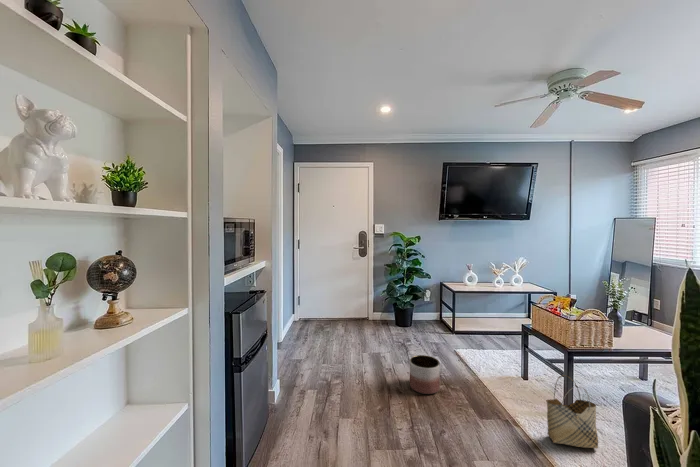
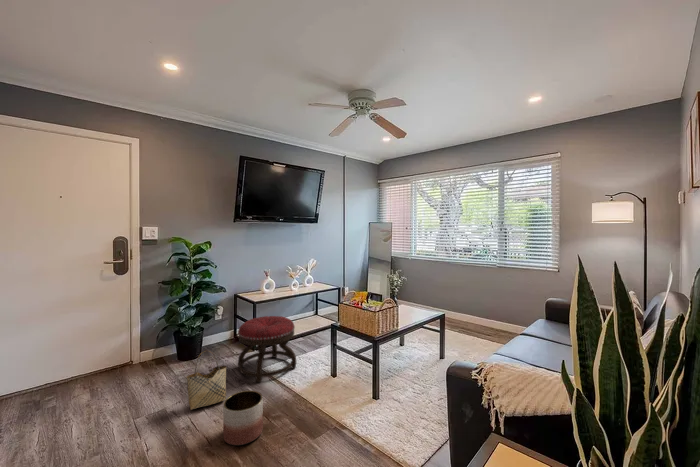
ottoman: none [435,304,487,359] -> present [238,316,296,382]
woven basket: present [546,375,598,448] -> present [187,351,226,410]

